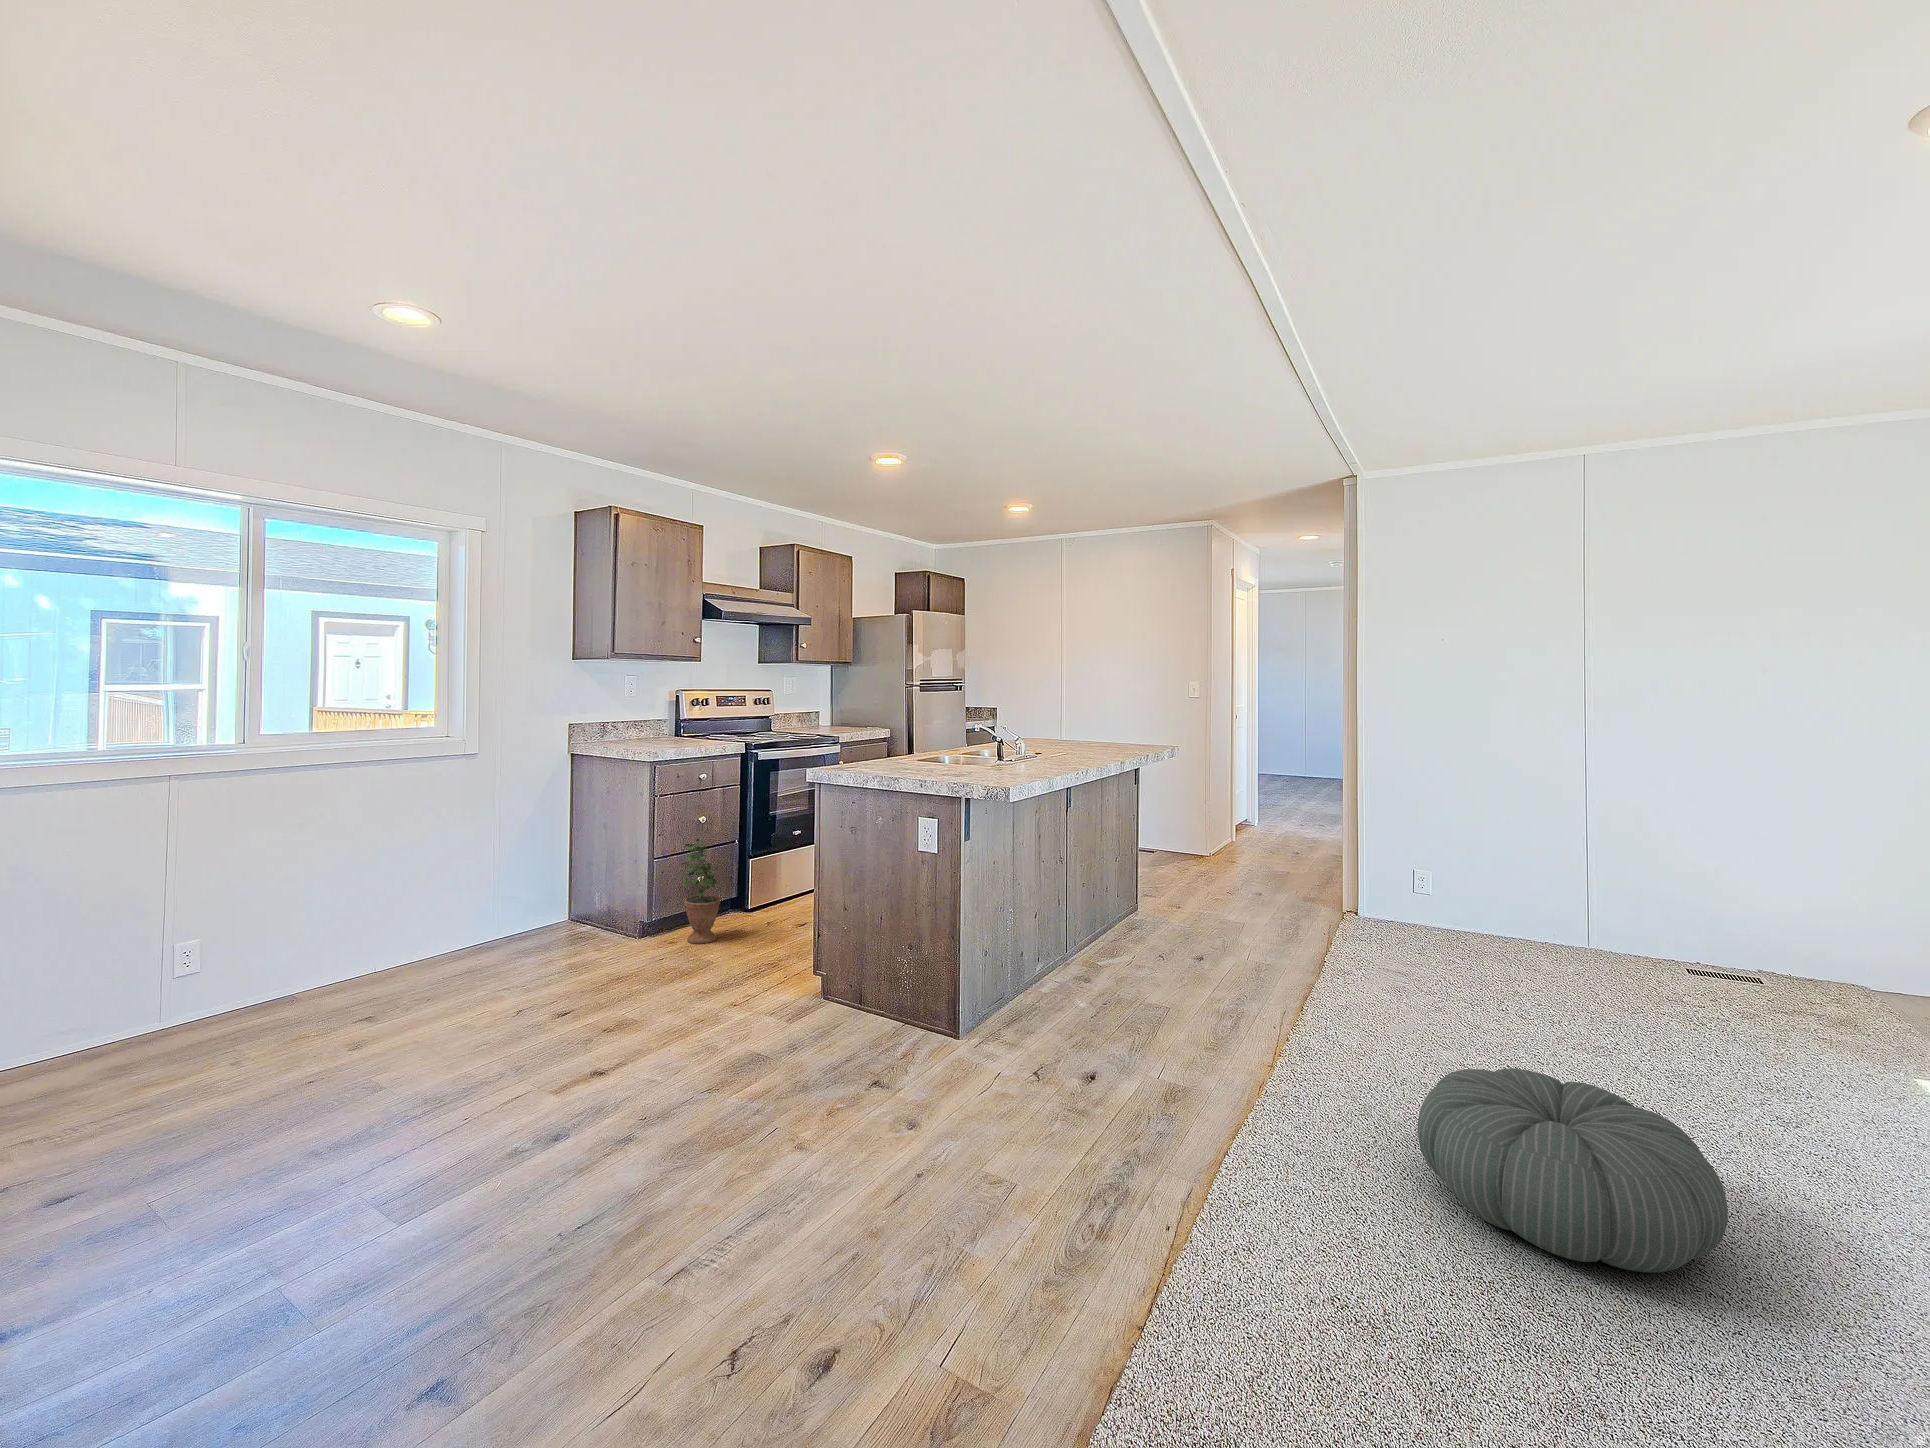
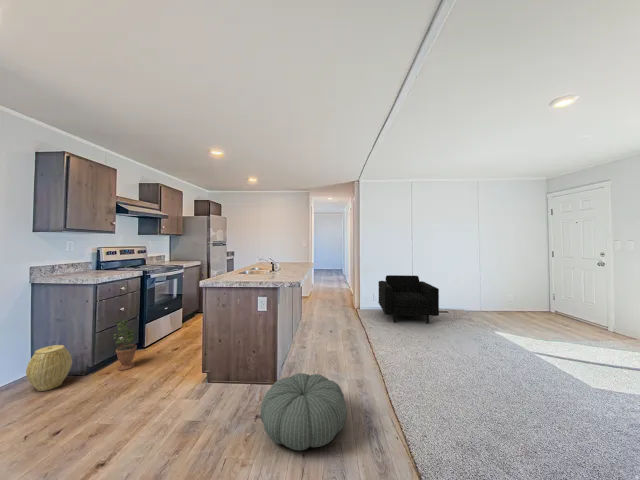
armchair: none [1417,806,1662,1001] -> present [378,275,439,324]
woven basket: none [556,871,618,949] -> present [26,345,72,391]
pouf: present [1418,1068,1728,1273] -> present [260,373,347,450]

